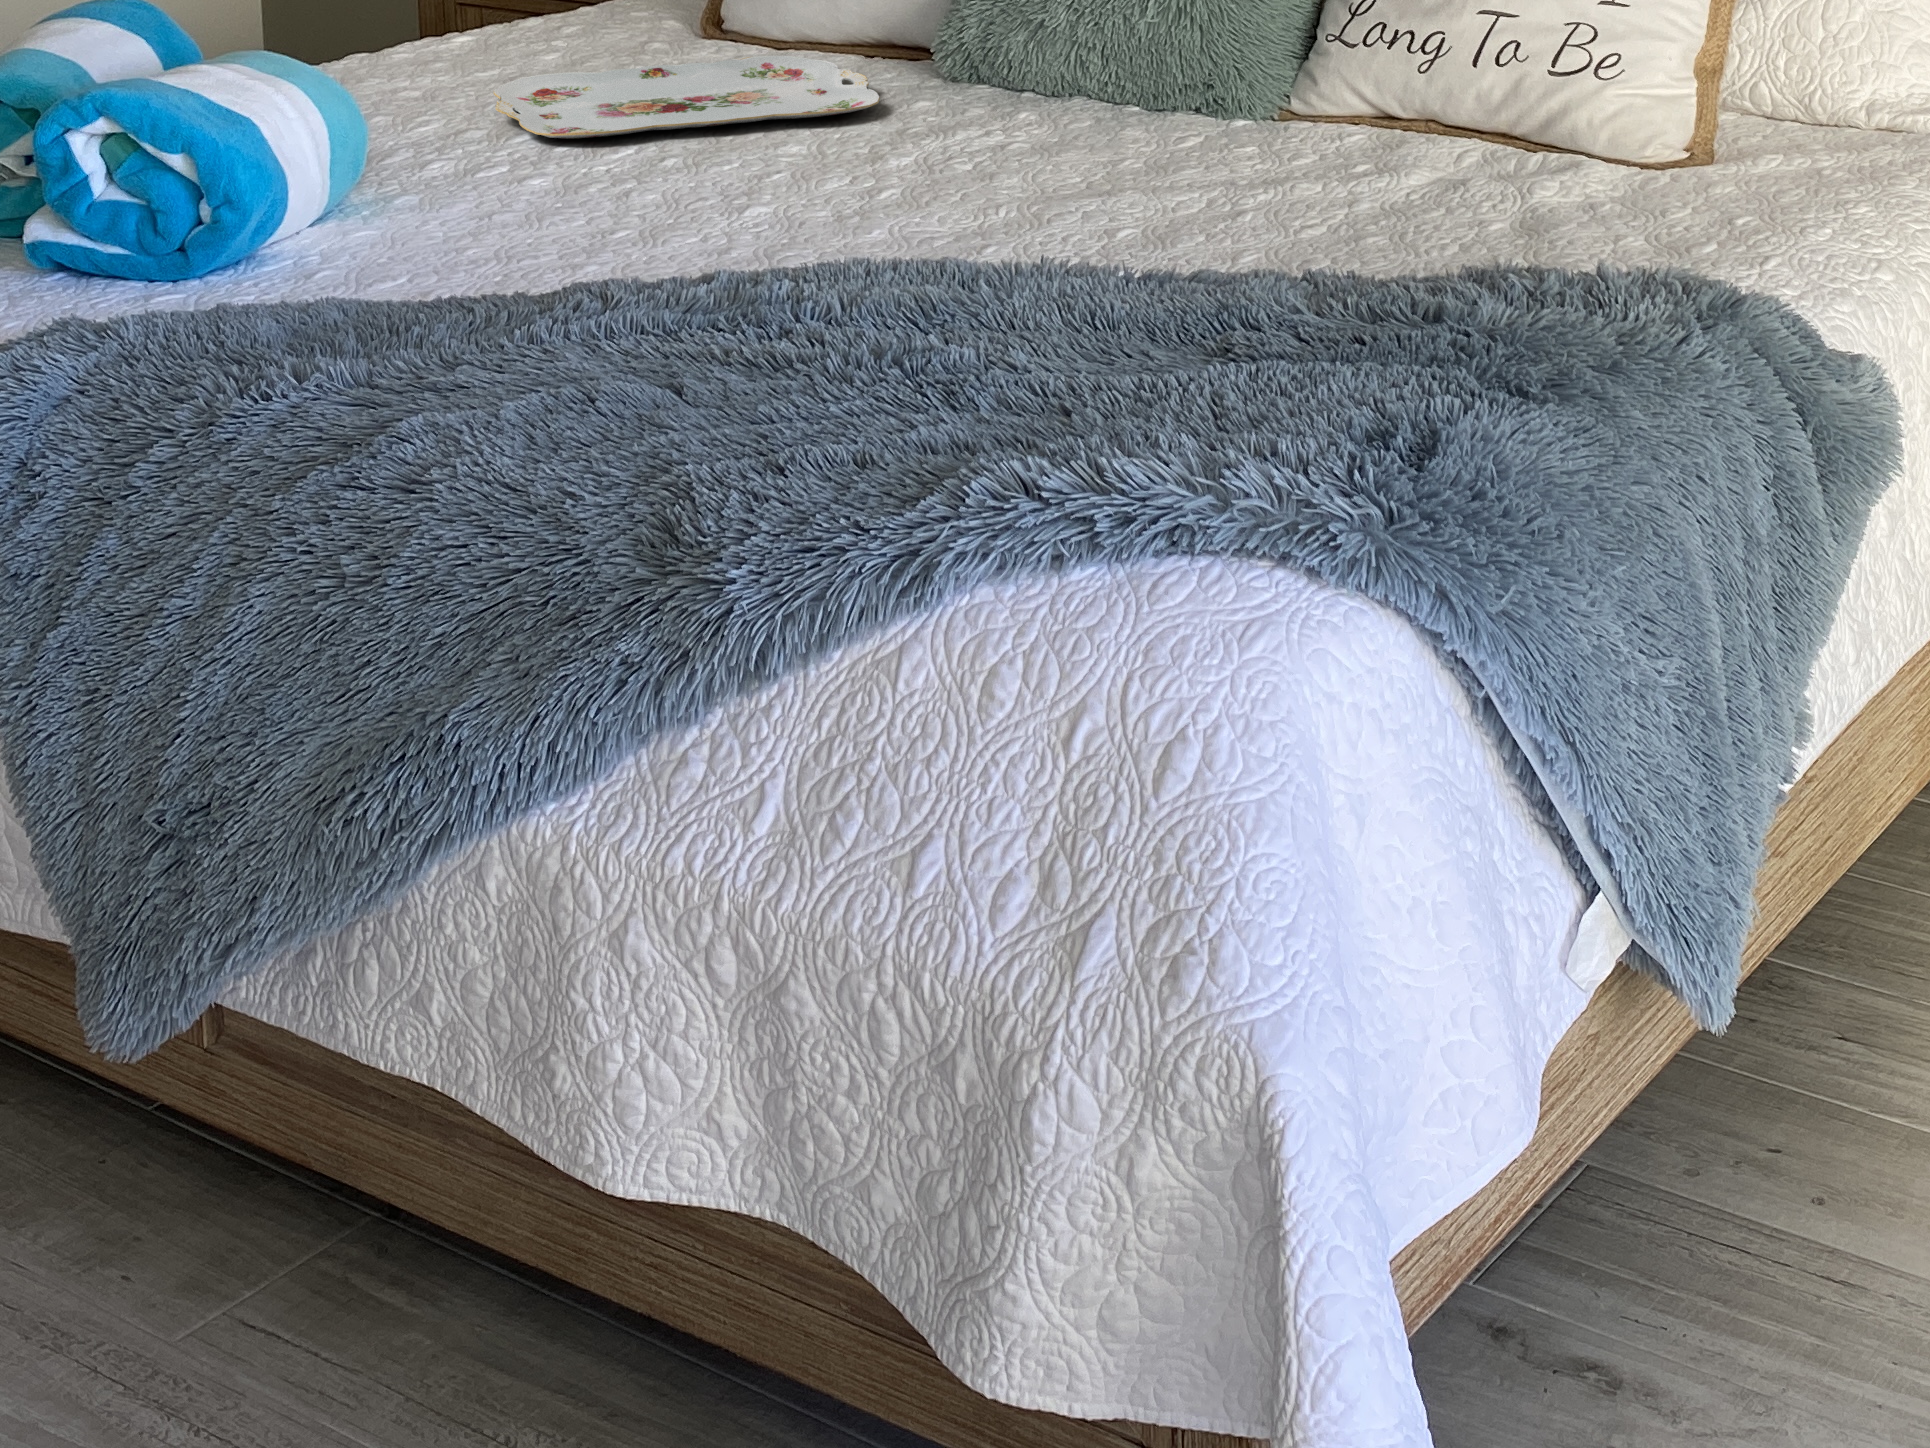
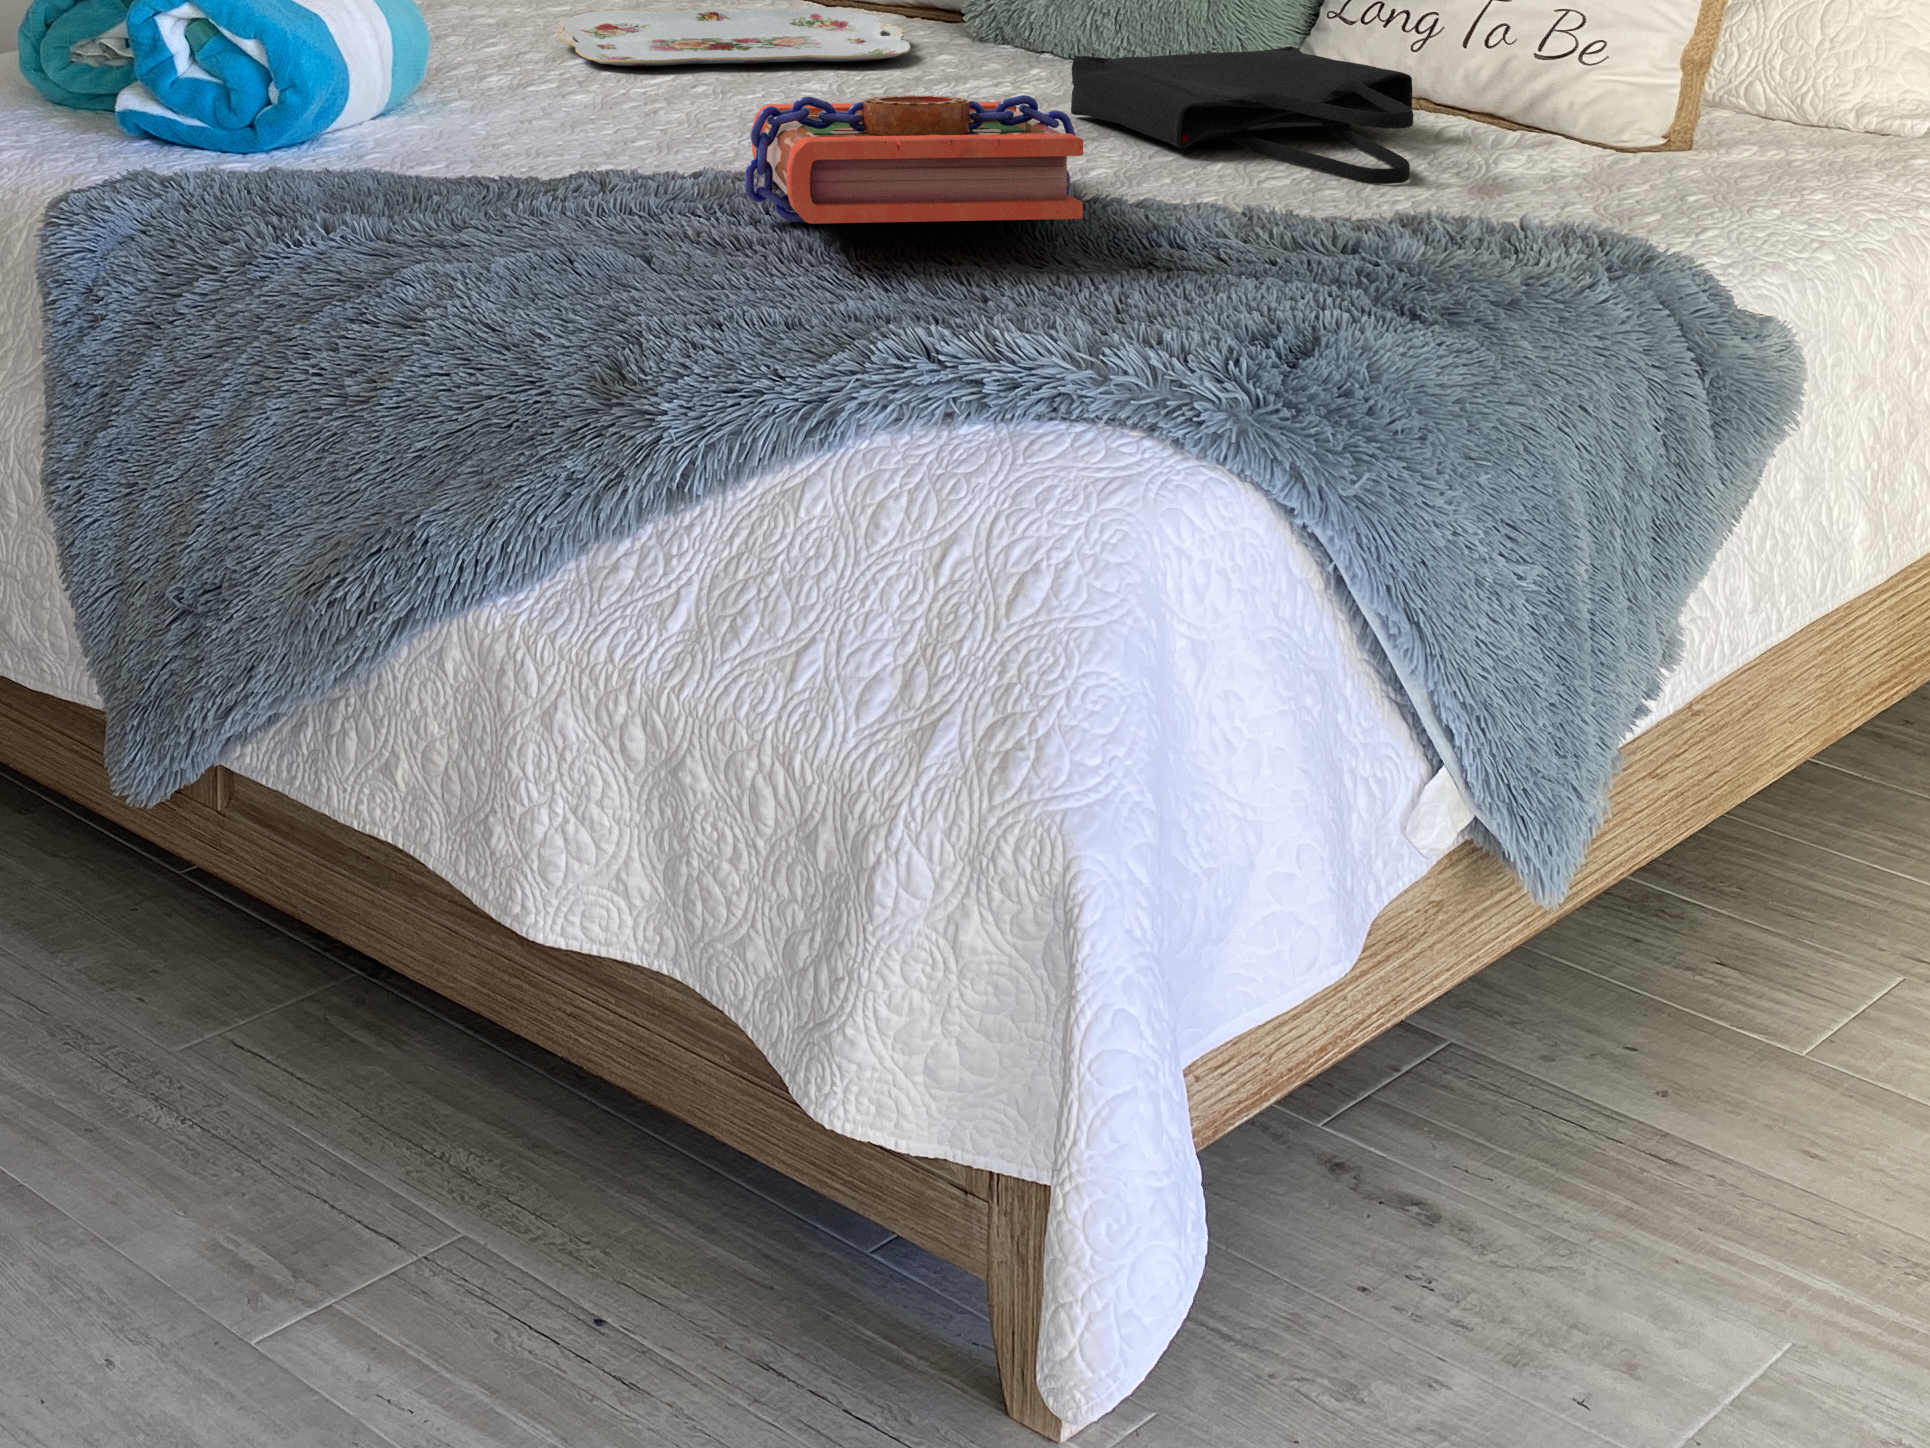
tote bag: none [1069,76,1447,228] -> present [1071,46,1413,184]
book: none [750,166,1138,331] -> present [745,95,1083,224]

